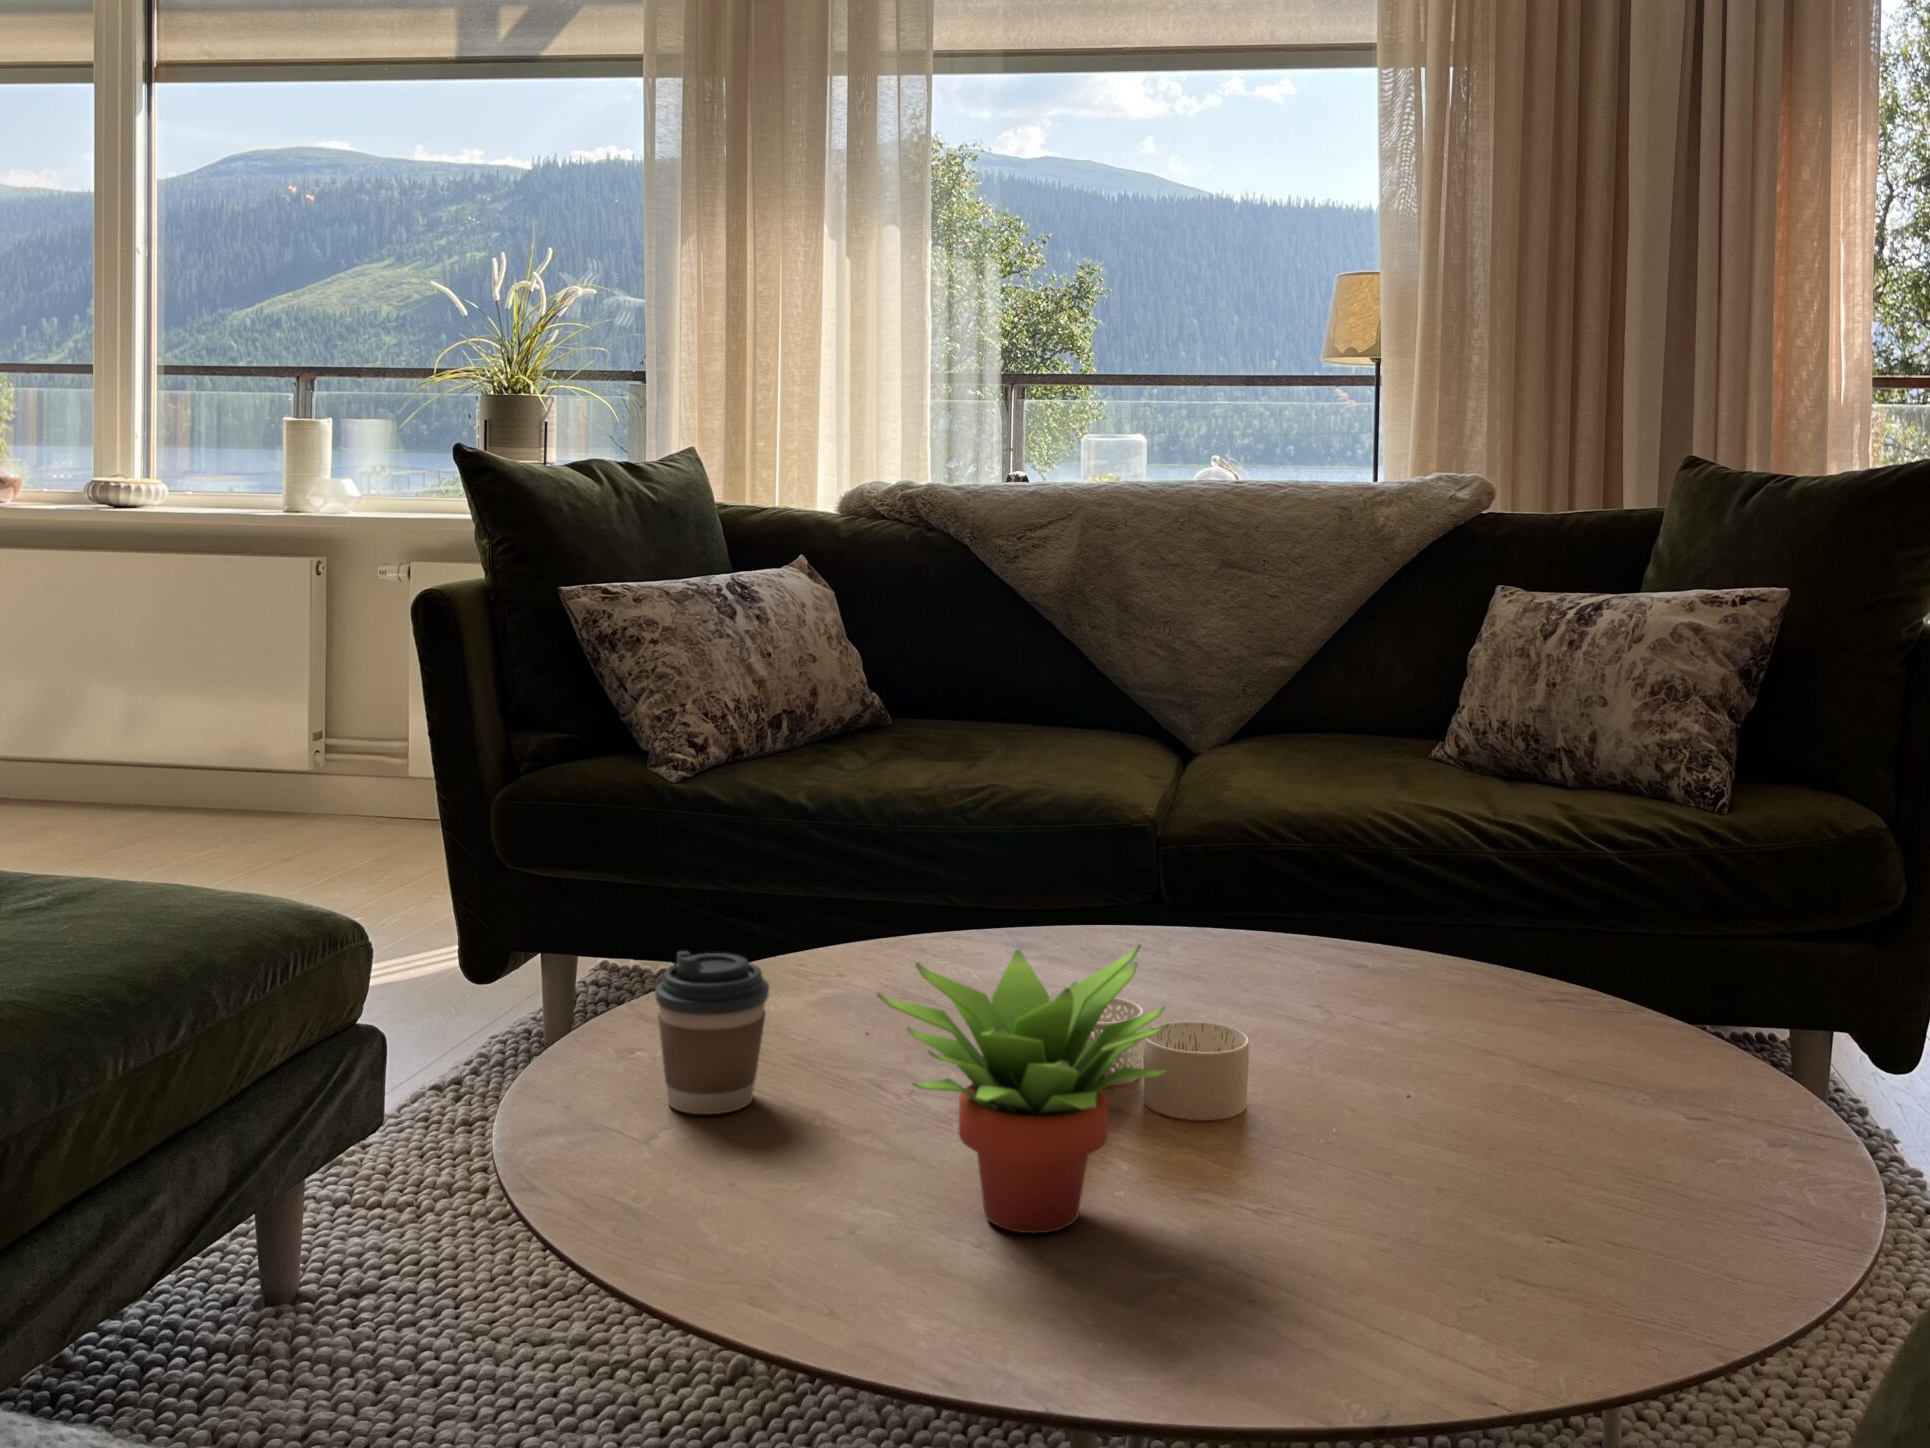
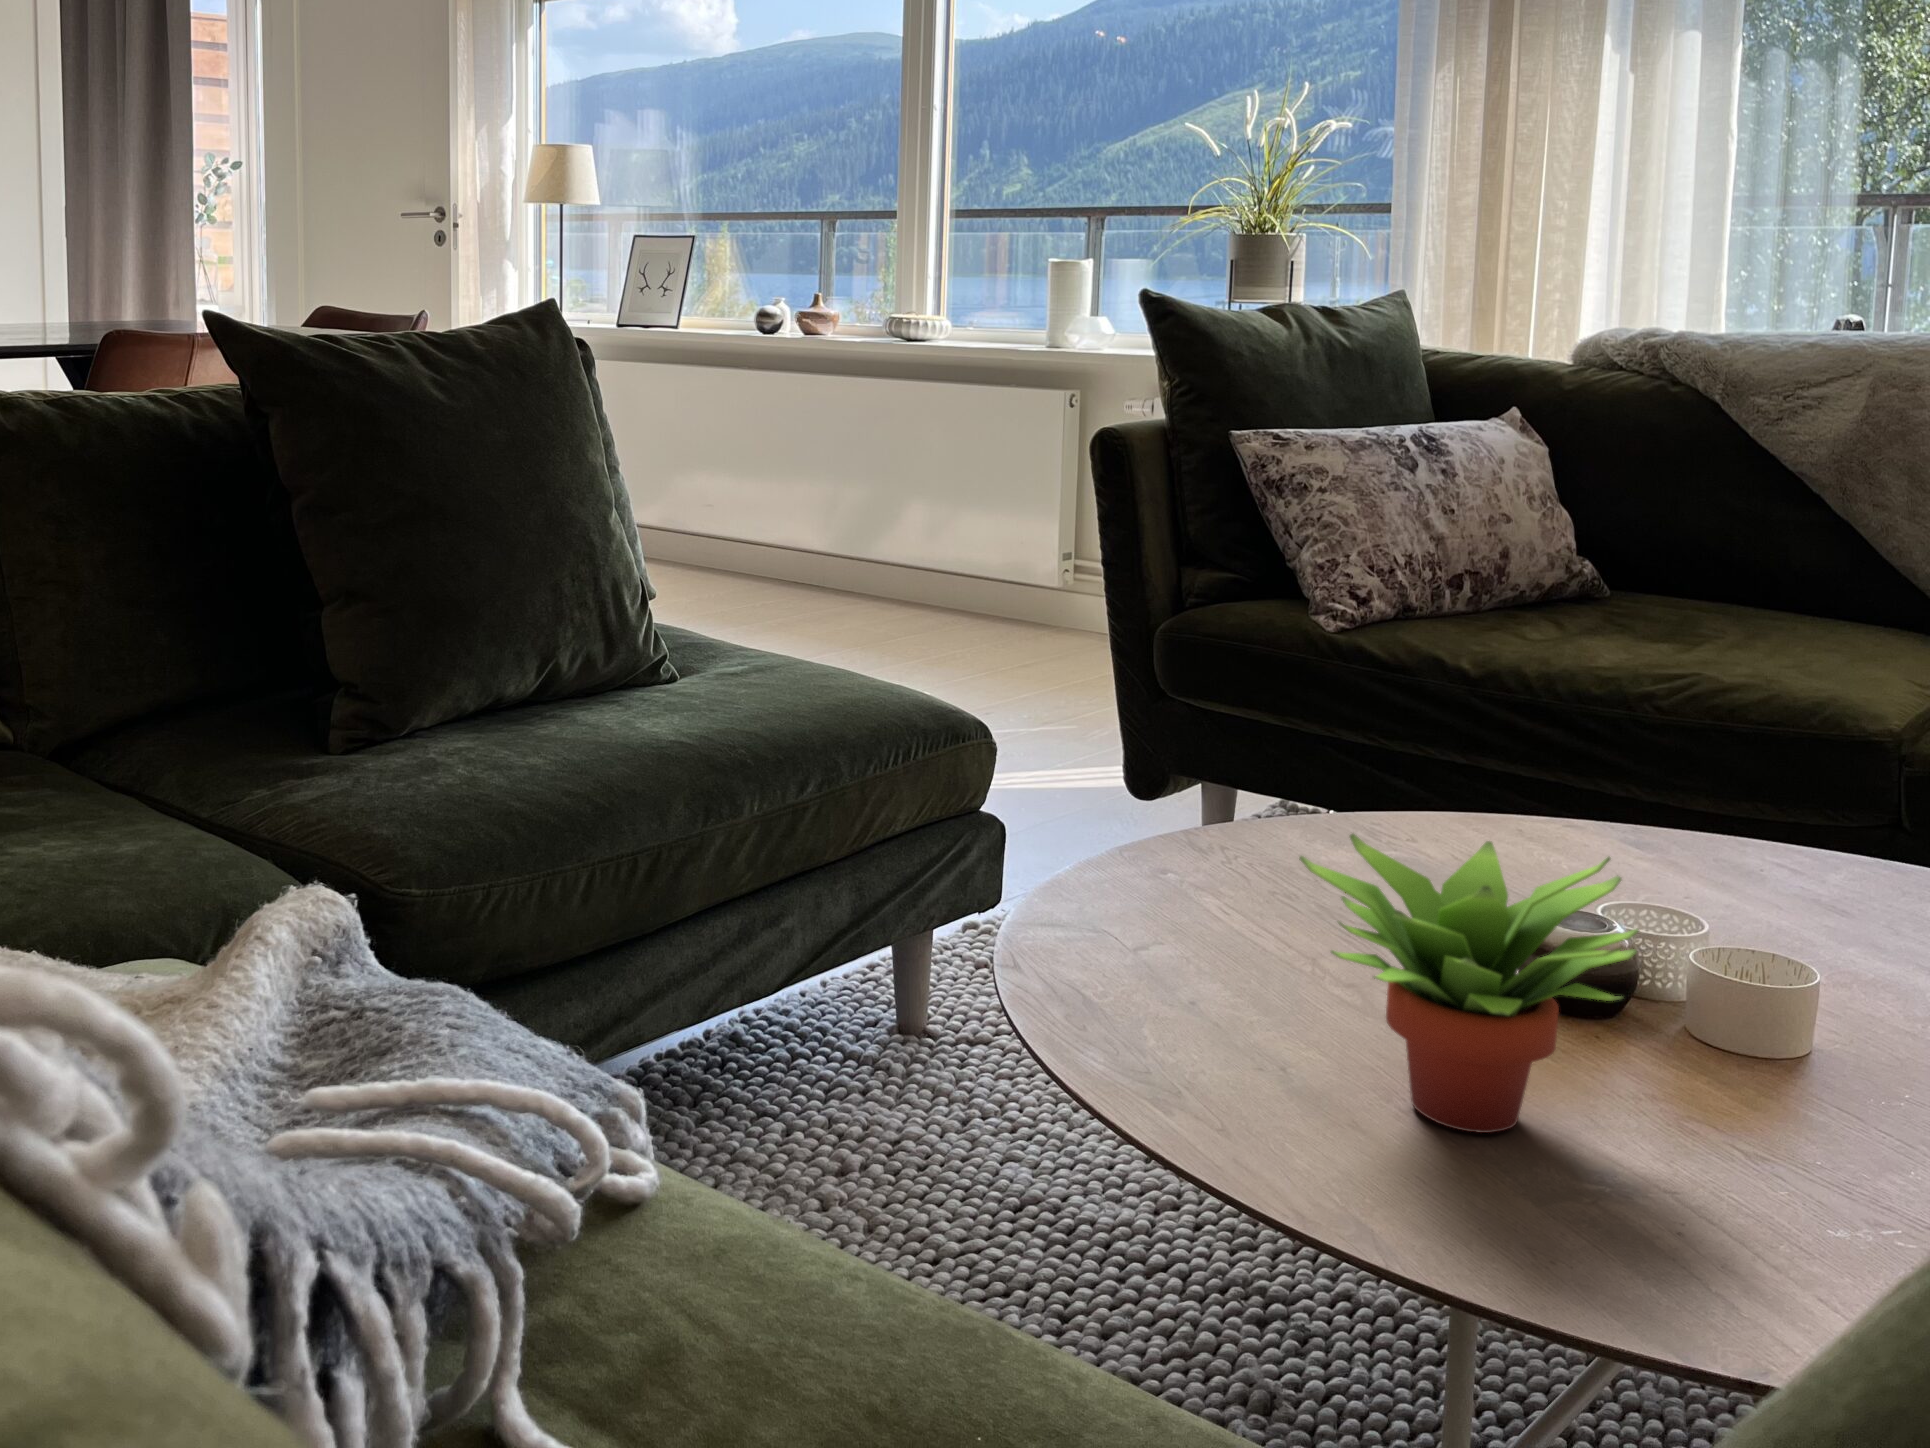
coffee cup: present [655,951,769,1114] -> none [1146,788,1258,946]

